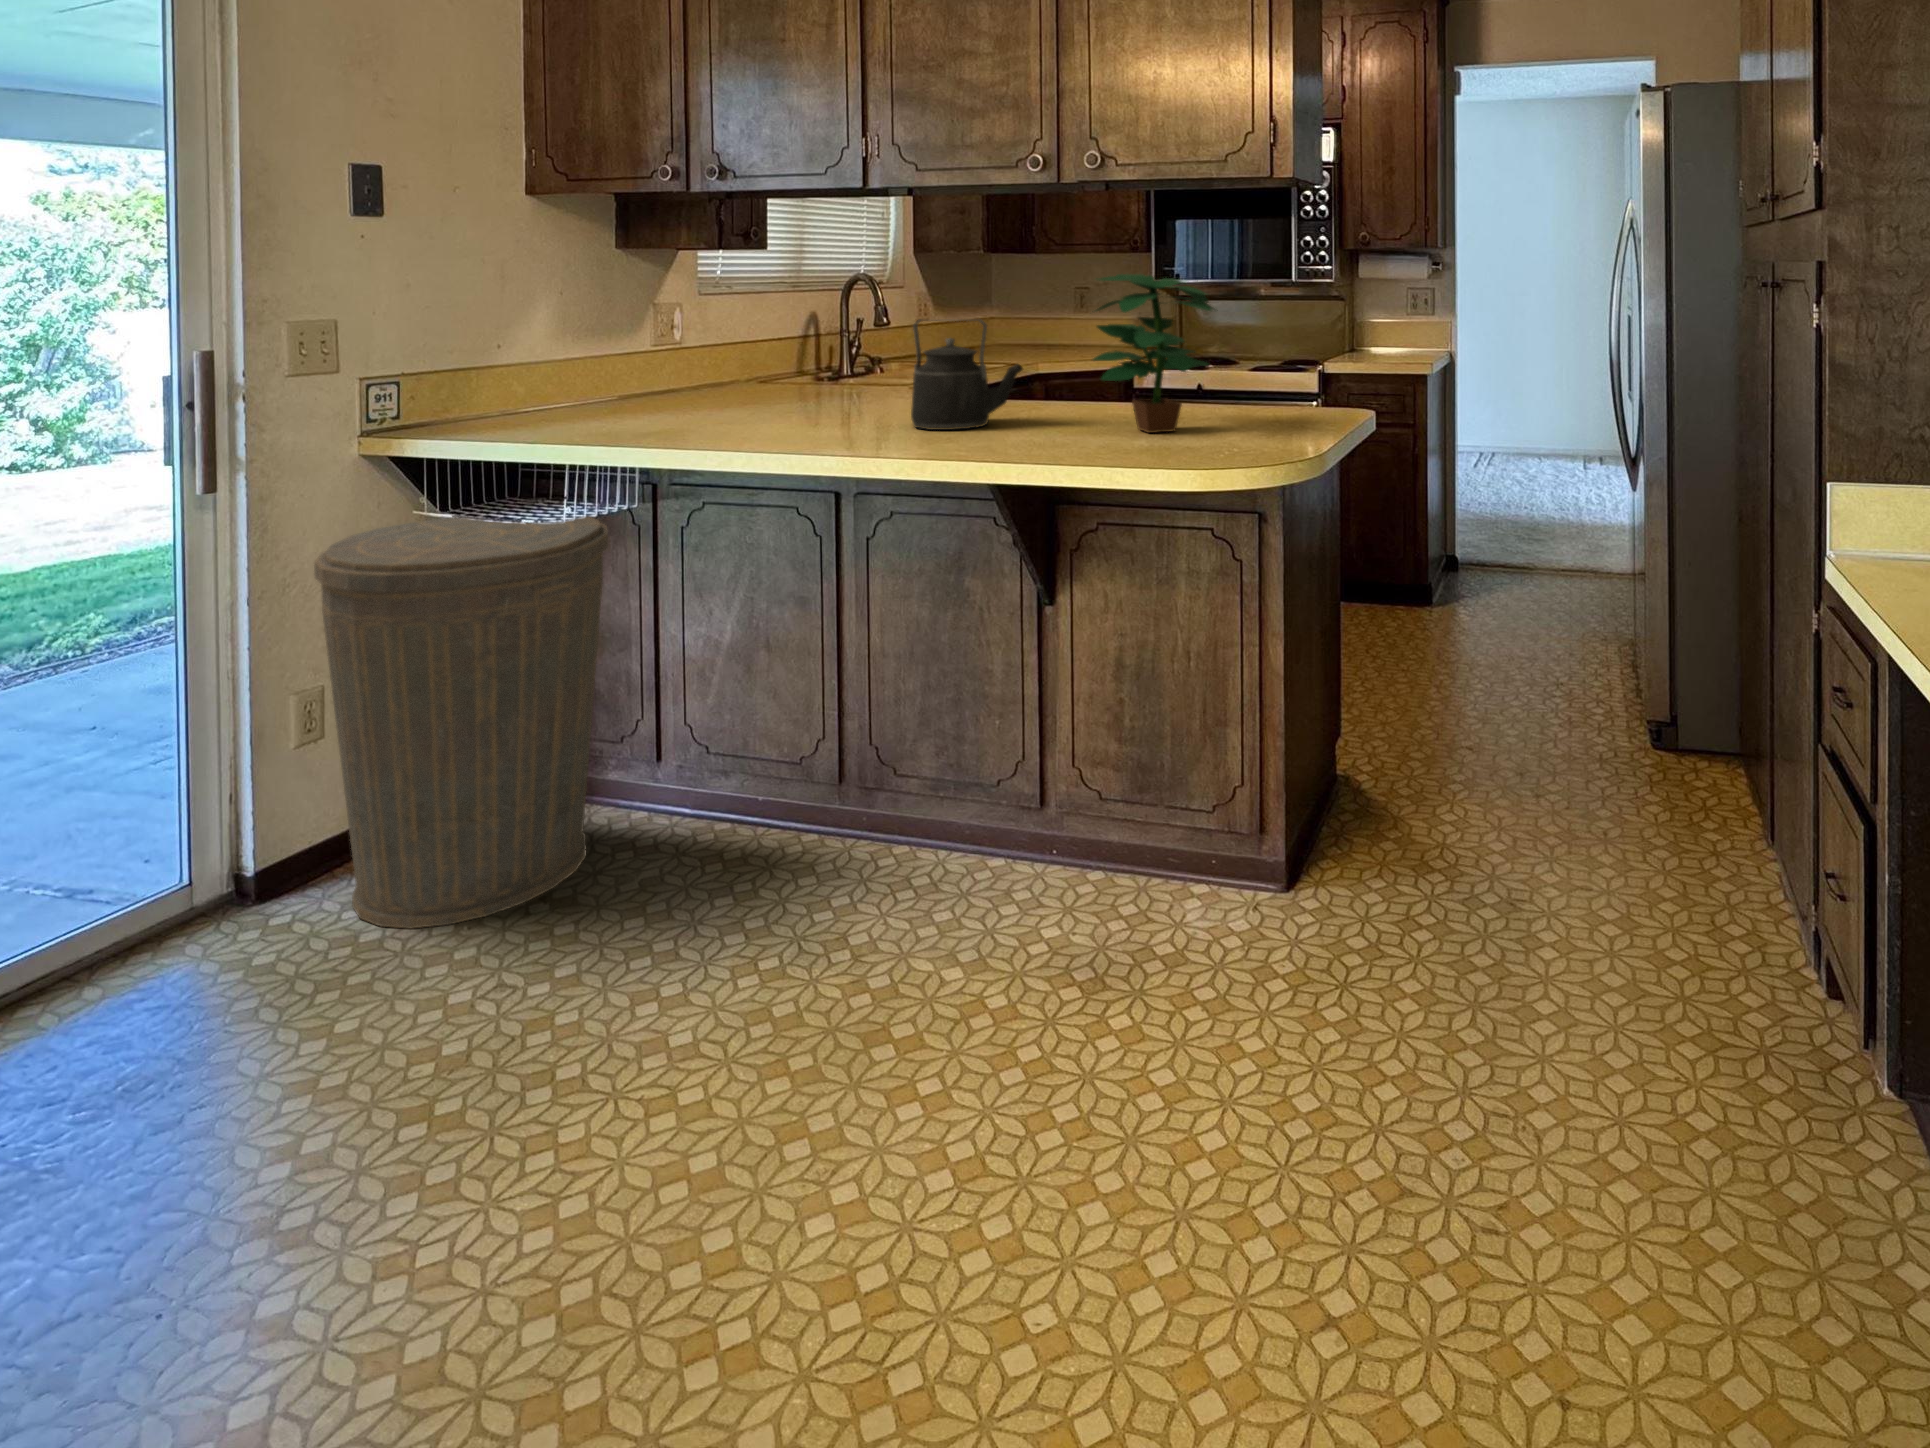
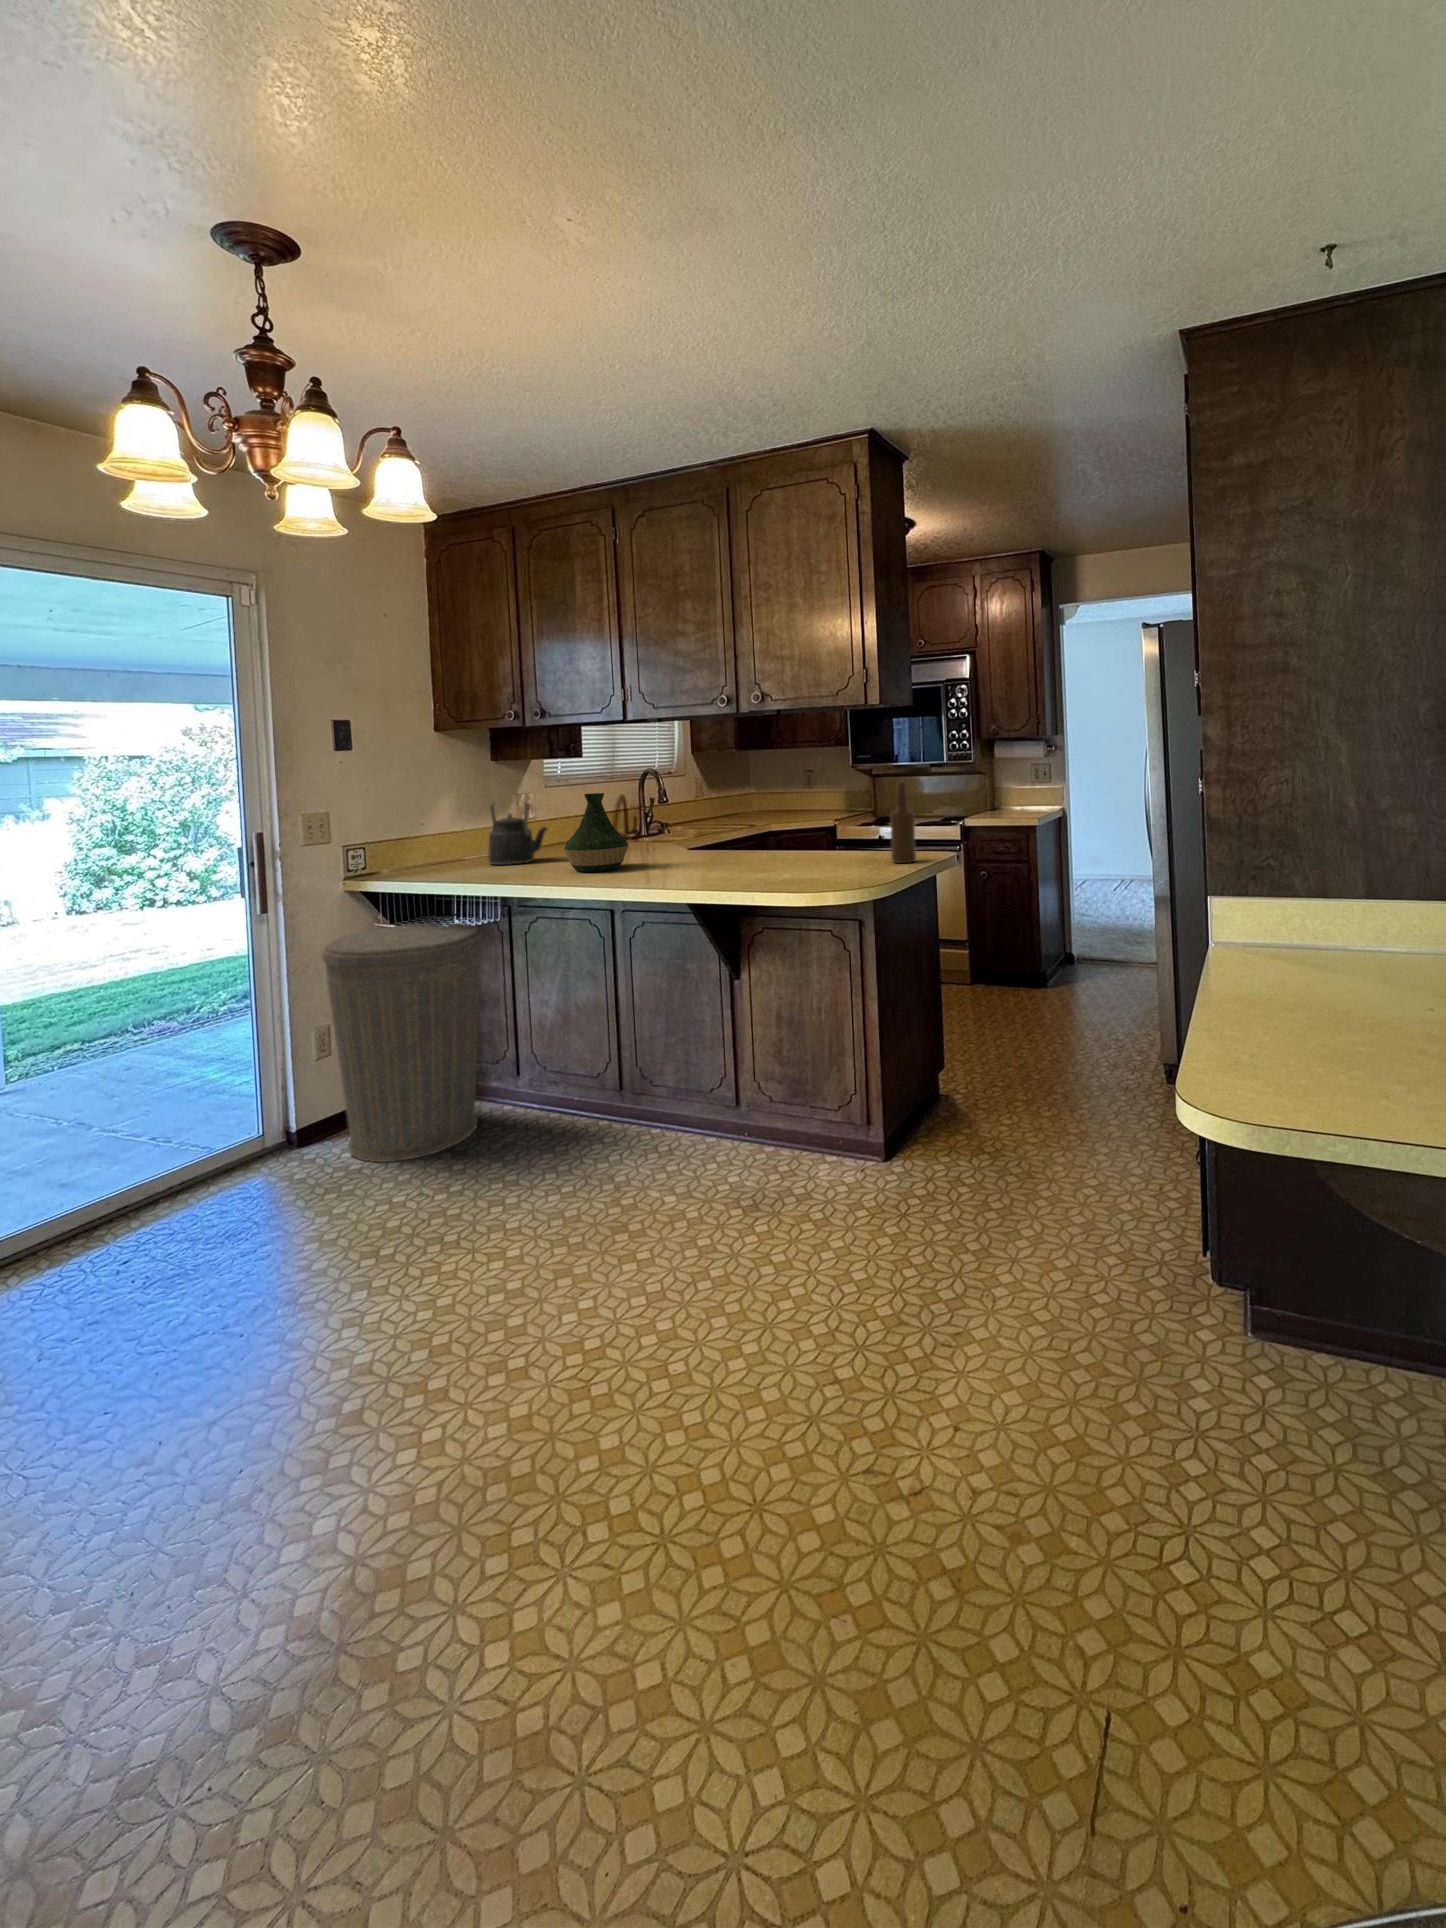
potted plant: present [1093,274,1213,433] -> none [762,767,845,870]
bottle: none [1281,302,1318,425] -> present [890,782,916,863]
vase: none [753,304,860,431] -> present [564,793,628,872]
kettle: present [911,319,1023,430] -> present [488,802,547,865]

